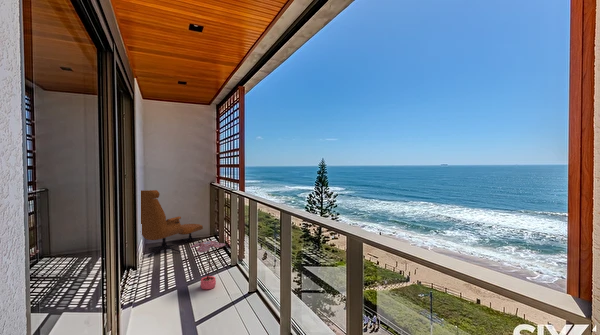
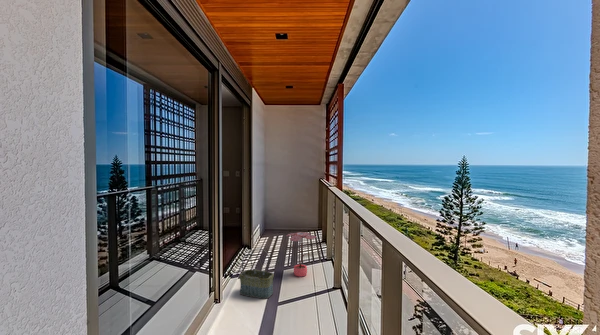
lounge chair: present [141,190,203,257] -> none [253,182,311,240]
basket: none [141,266,185,324] -> present [239,248,274,299]

